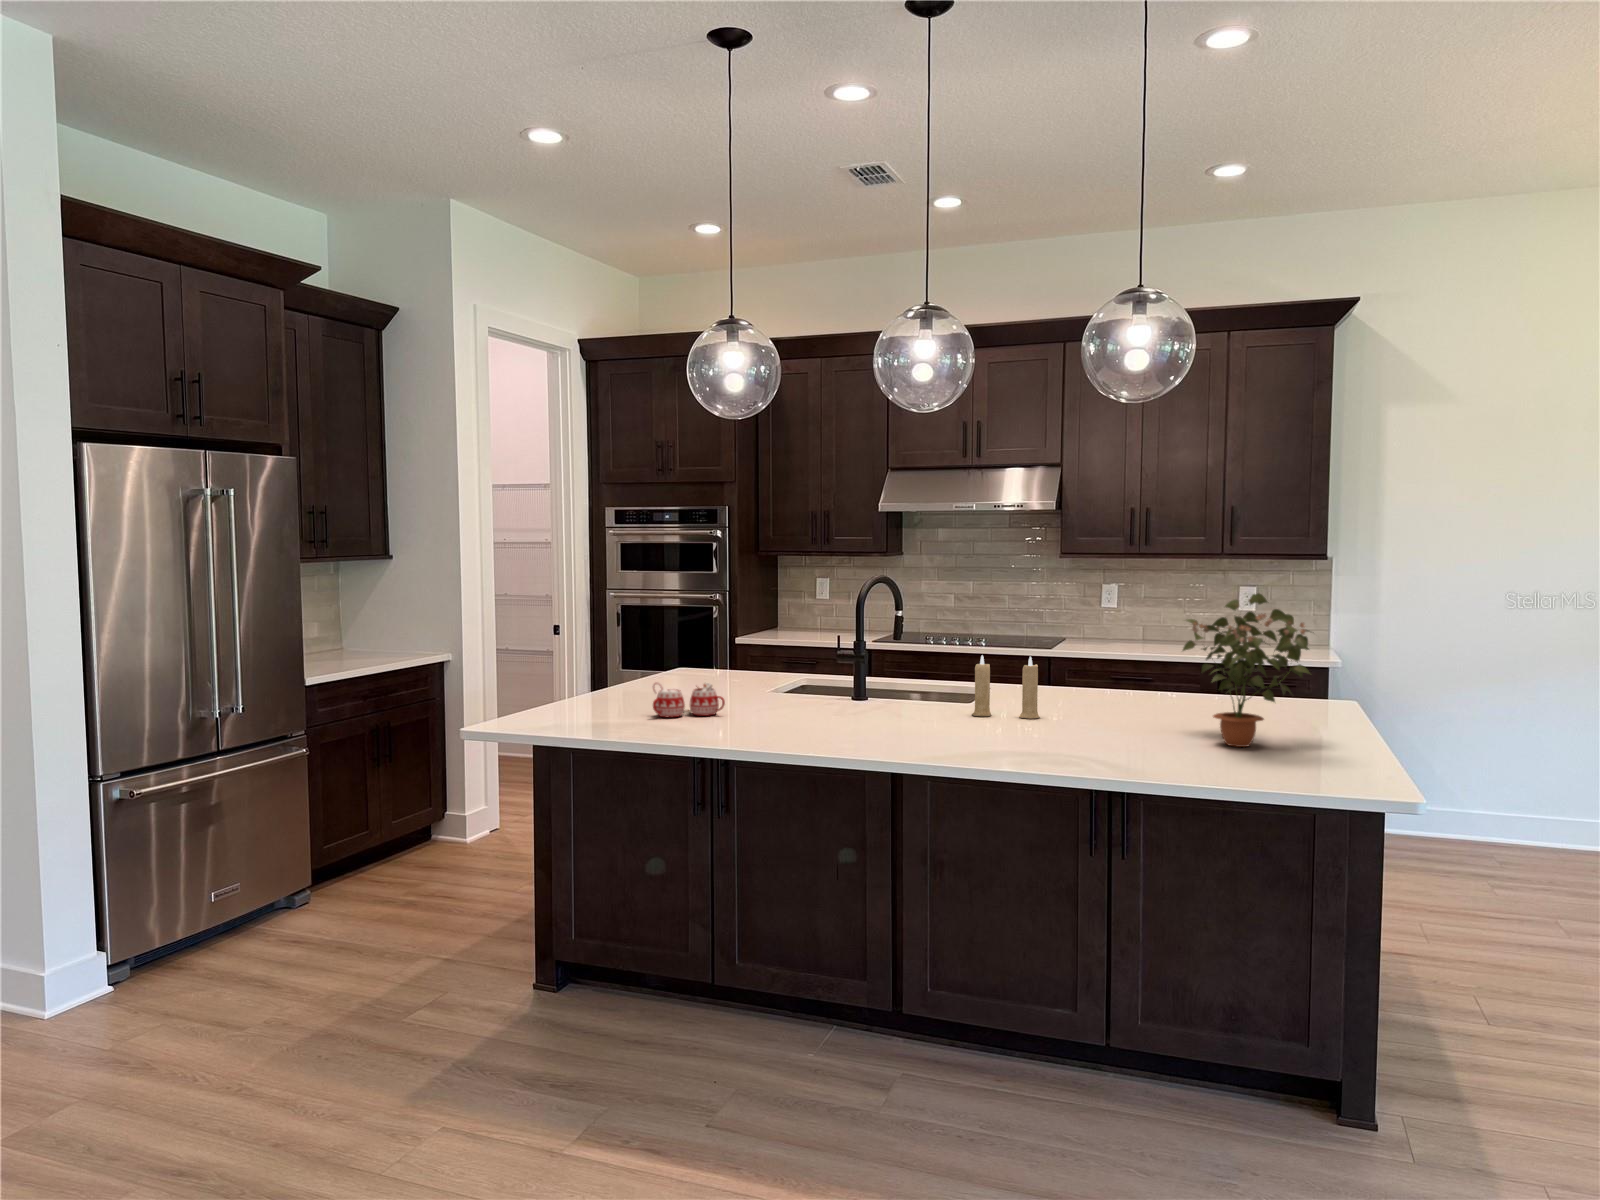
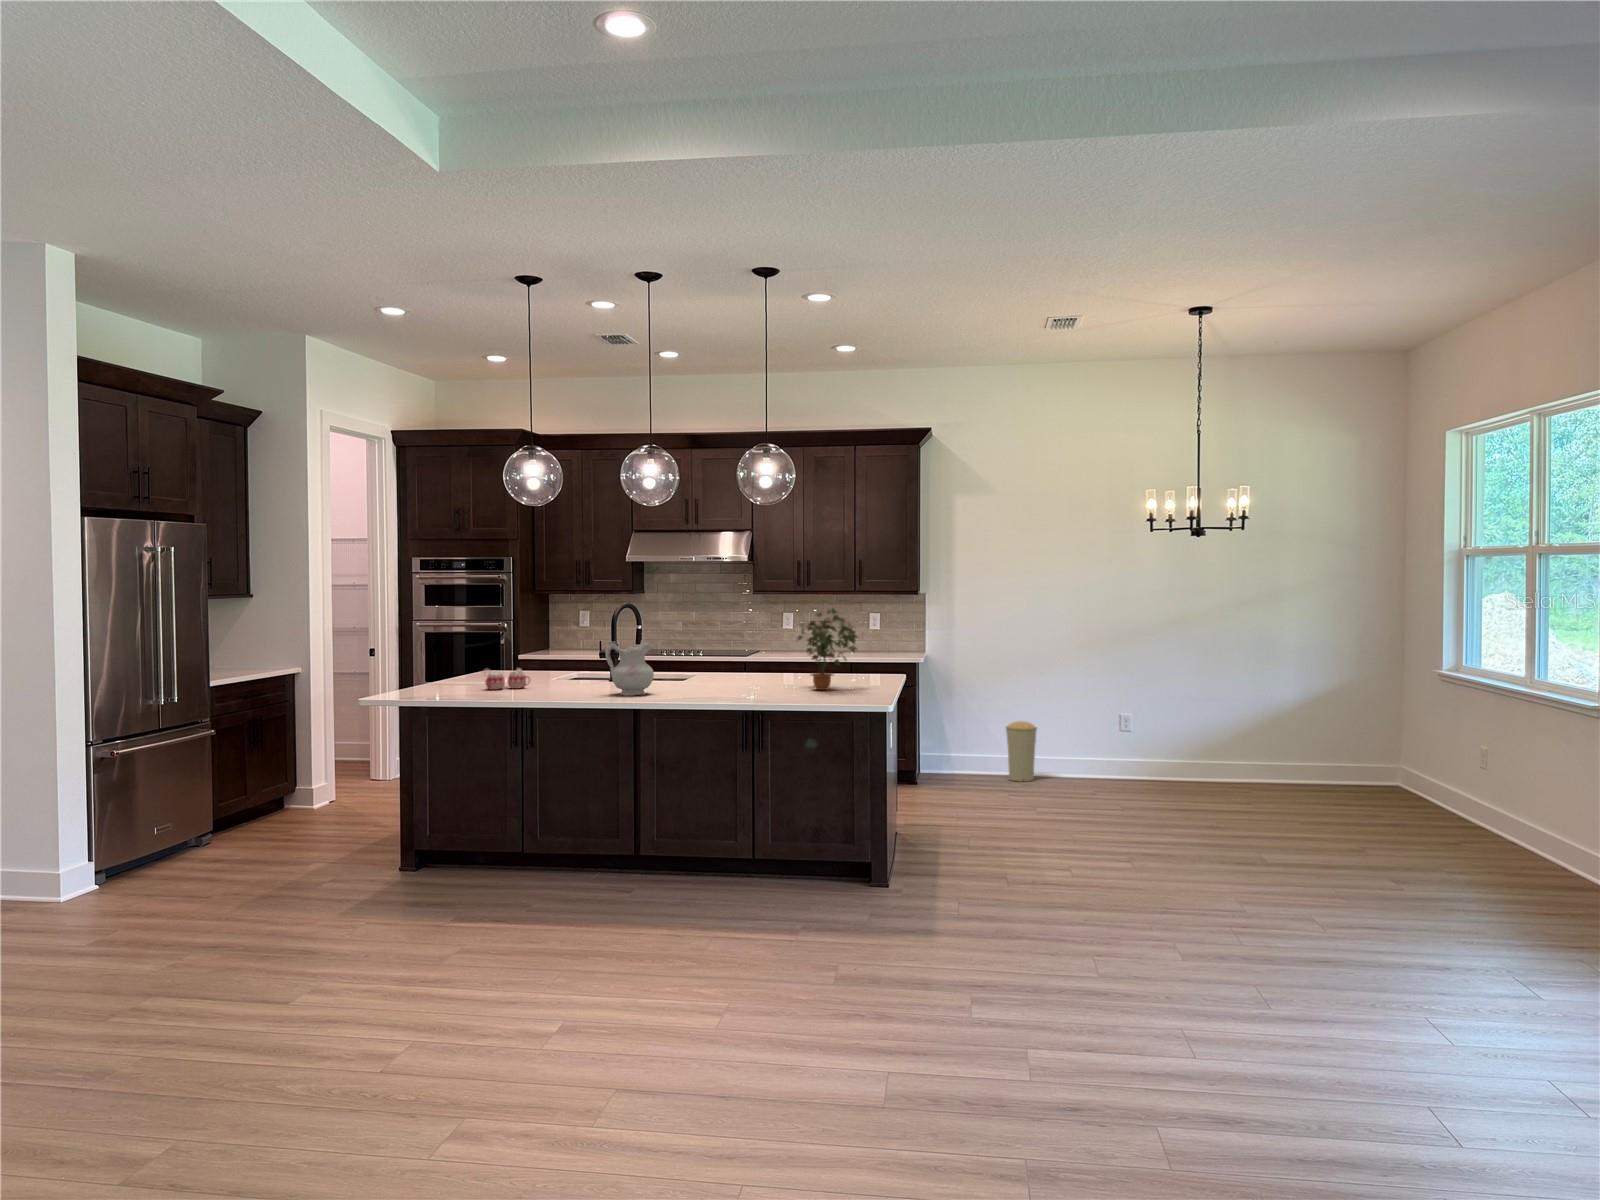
ceramic pitcher: none [843,648,926,745] -> present [605,641,654,695]
candle: present [972,655,1039,719] -> none [682,647,721,684]
trash can: none [1470,762,1529,859] -> present [1006,721,1037,782]

